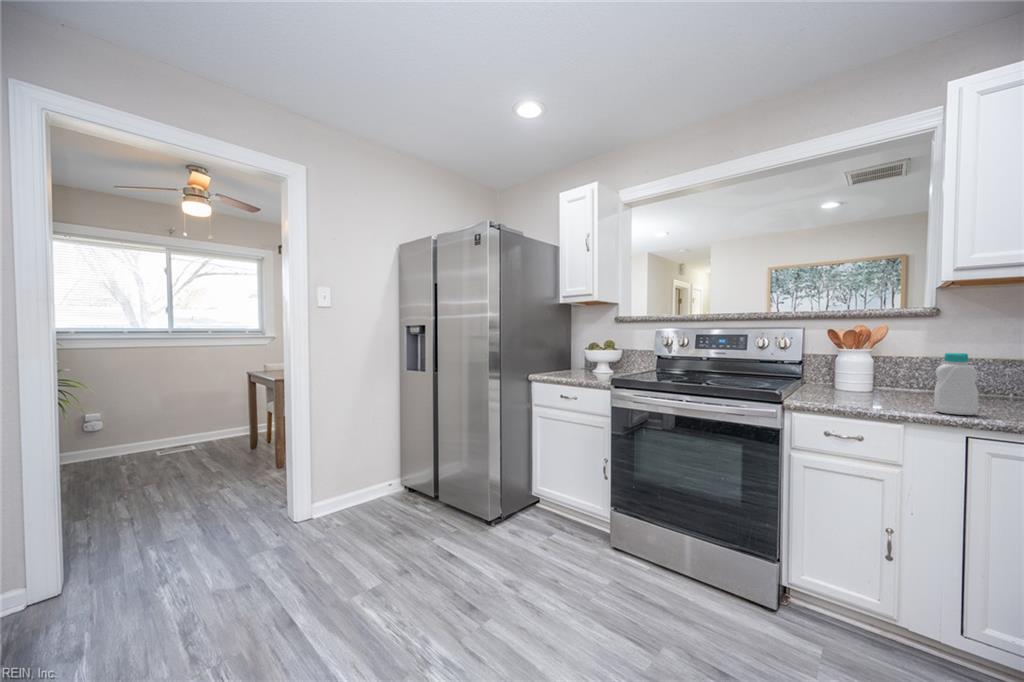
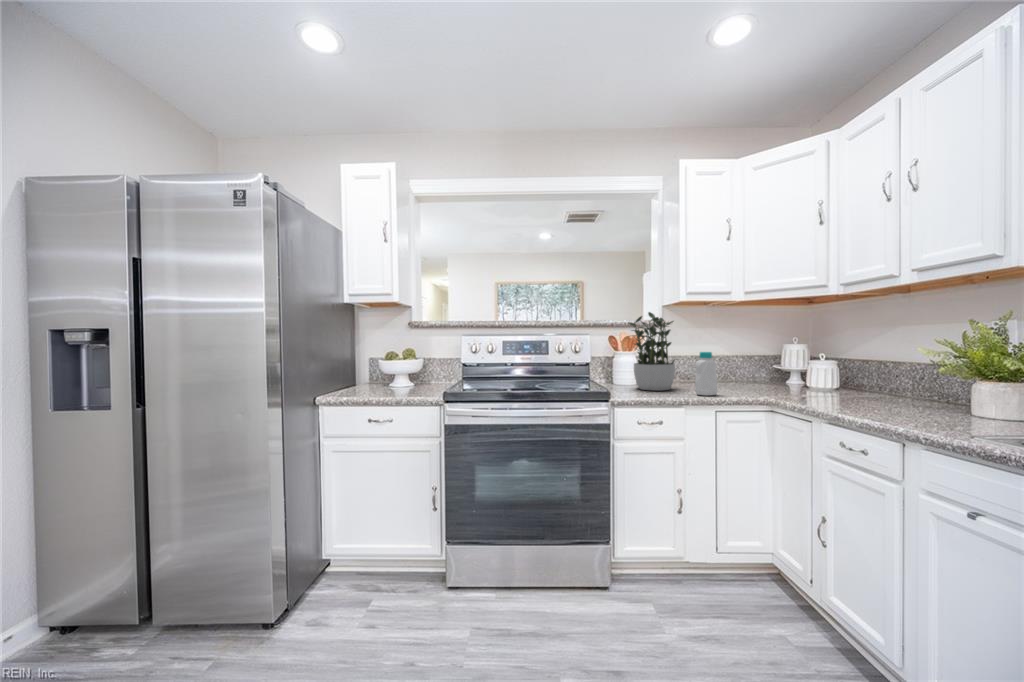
potted plant: none [838,299,924,402] -> present [629,312,675,390]

